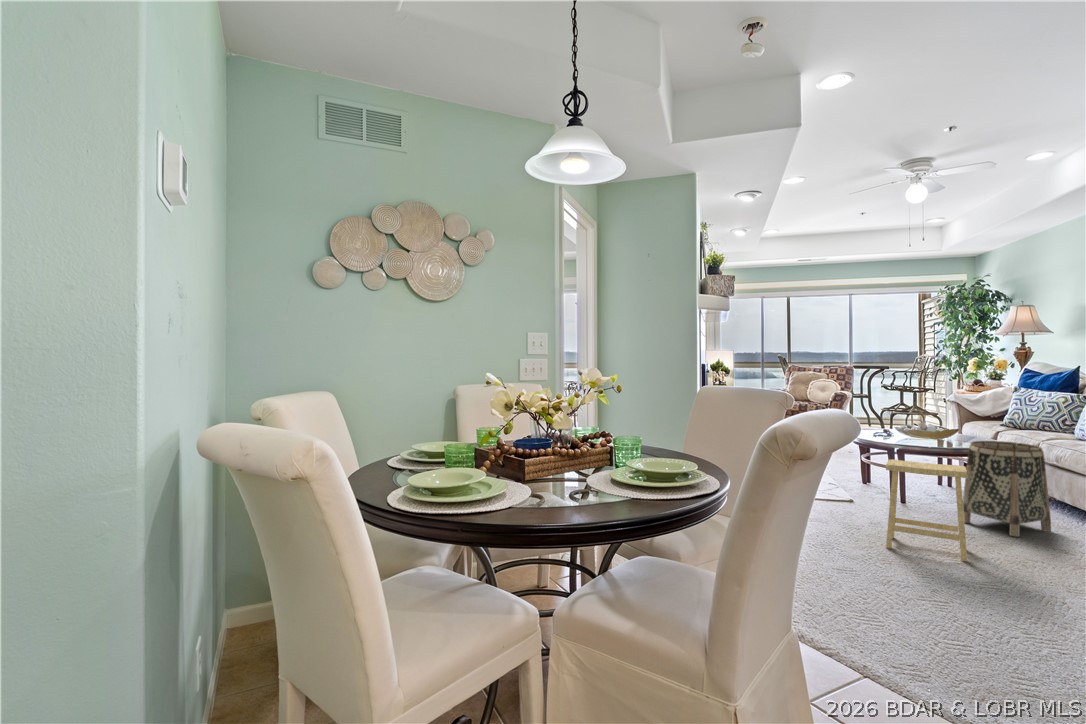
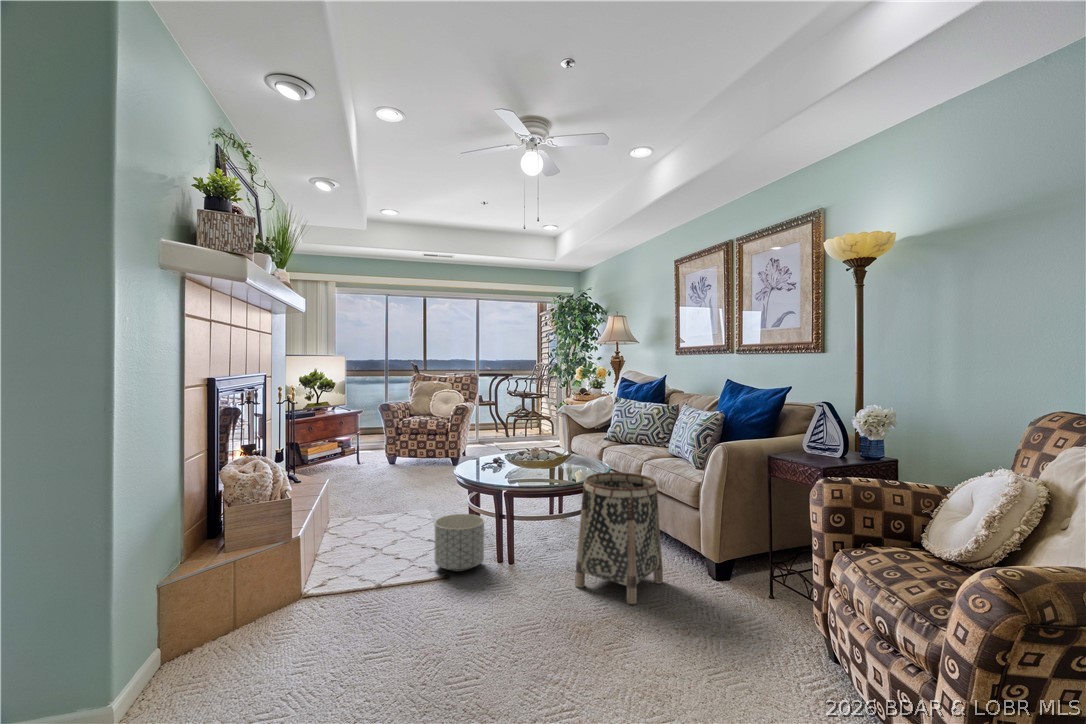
footstool: present [886,460,967,562] -> none [477,531,587,695]
planter: none [839,464,879,502] -> present [434,514,484,572]

